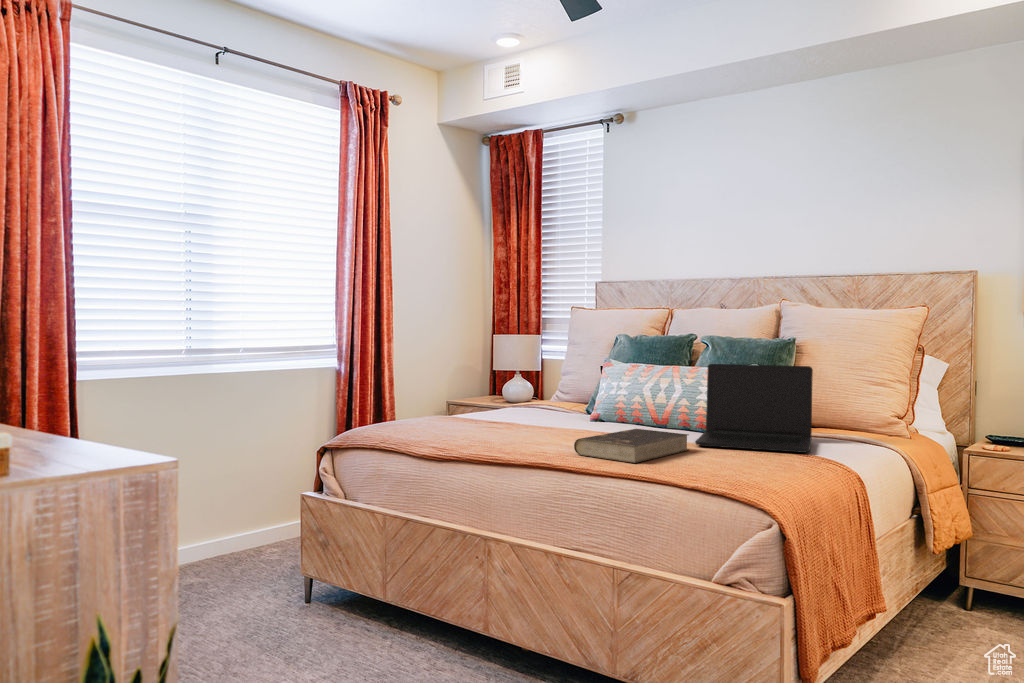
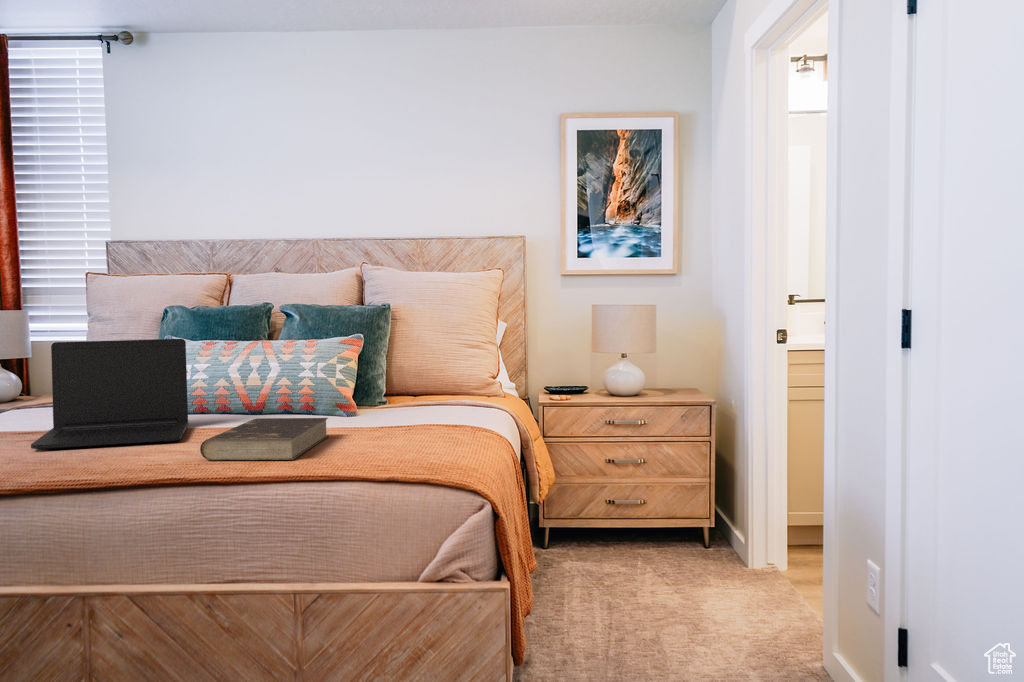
laptop: present [695,364,813,453] -> present [31,339,188,450]

